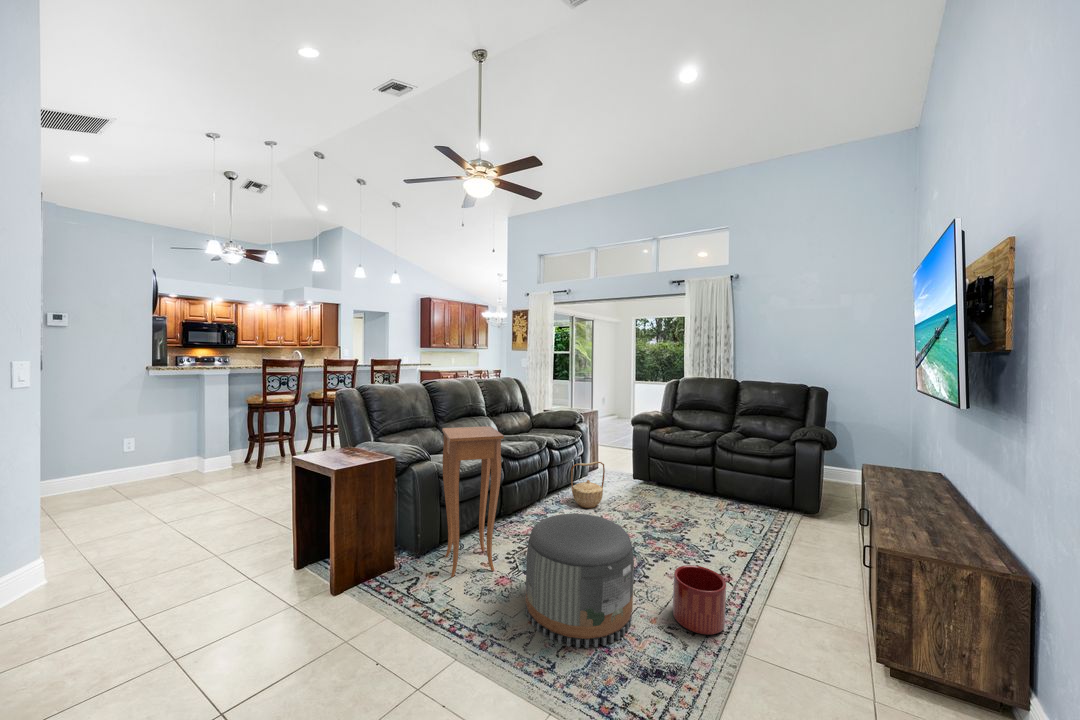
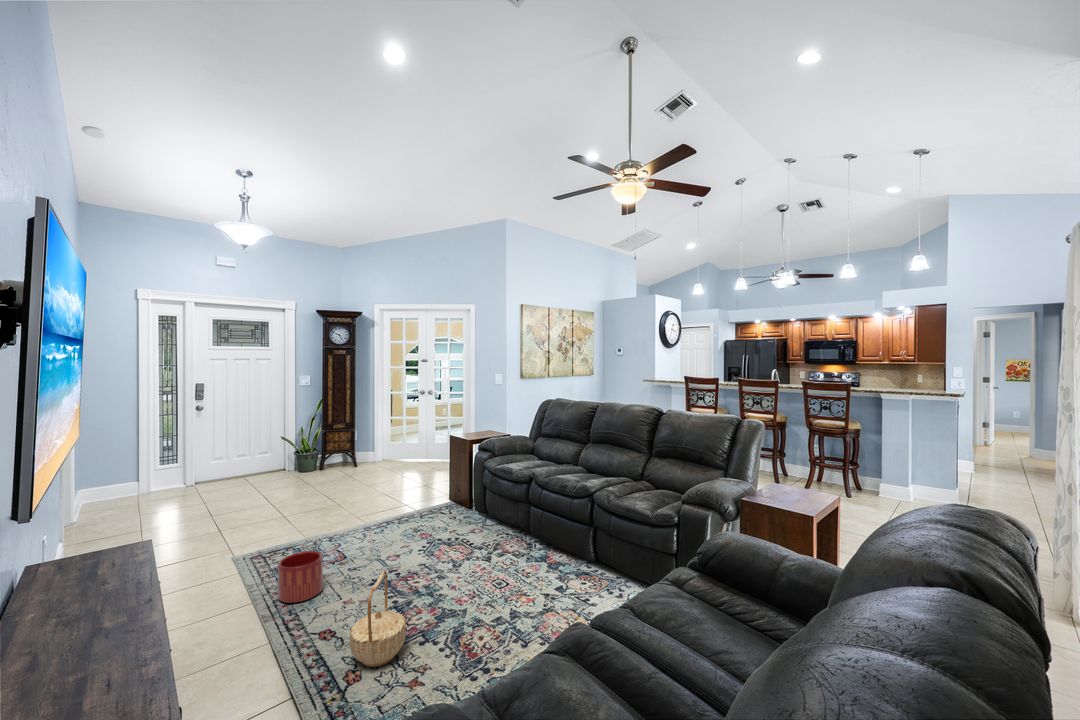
side table: present [442,426,504,577] -> none [424,427,462,528]
basket: present [571,462,605,508] -> present [350,570,406,667]
pouf: present [525,513,634,648] -> none [322,488,400,567]

